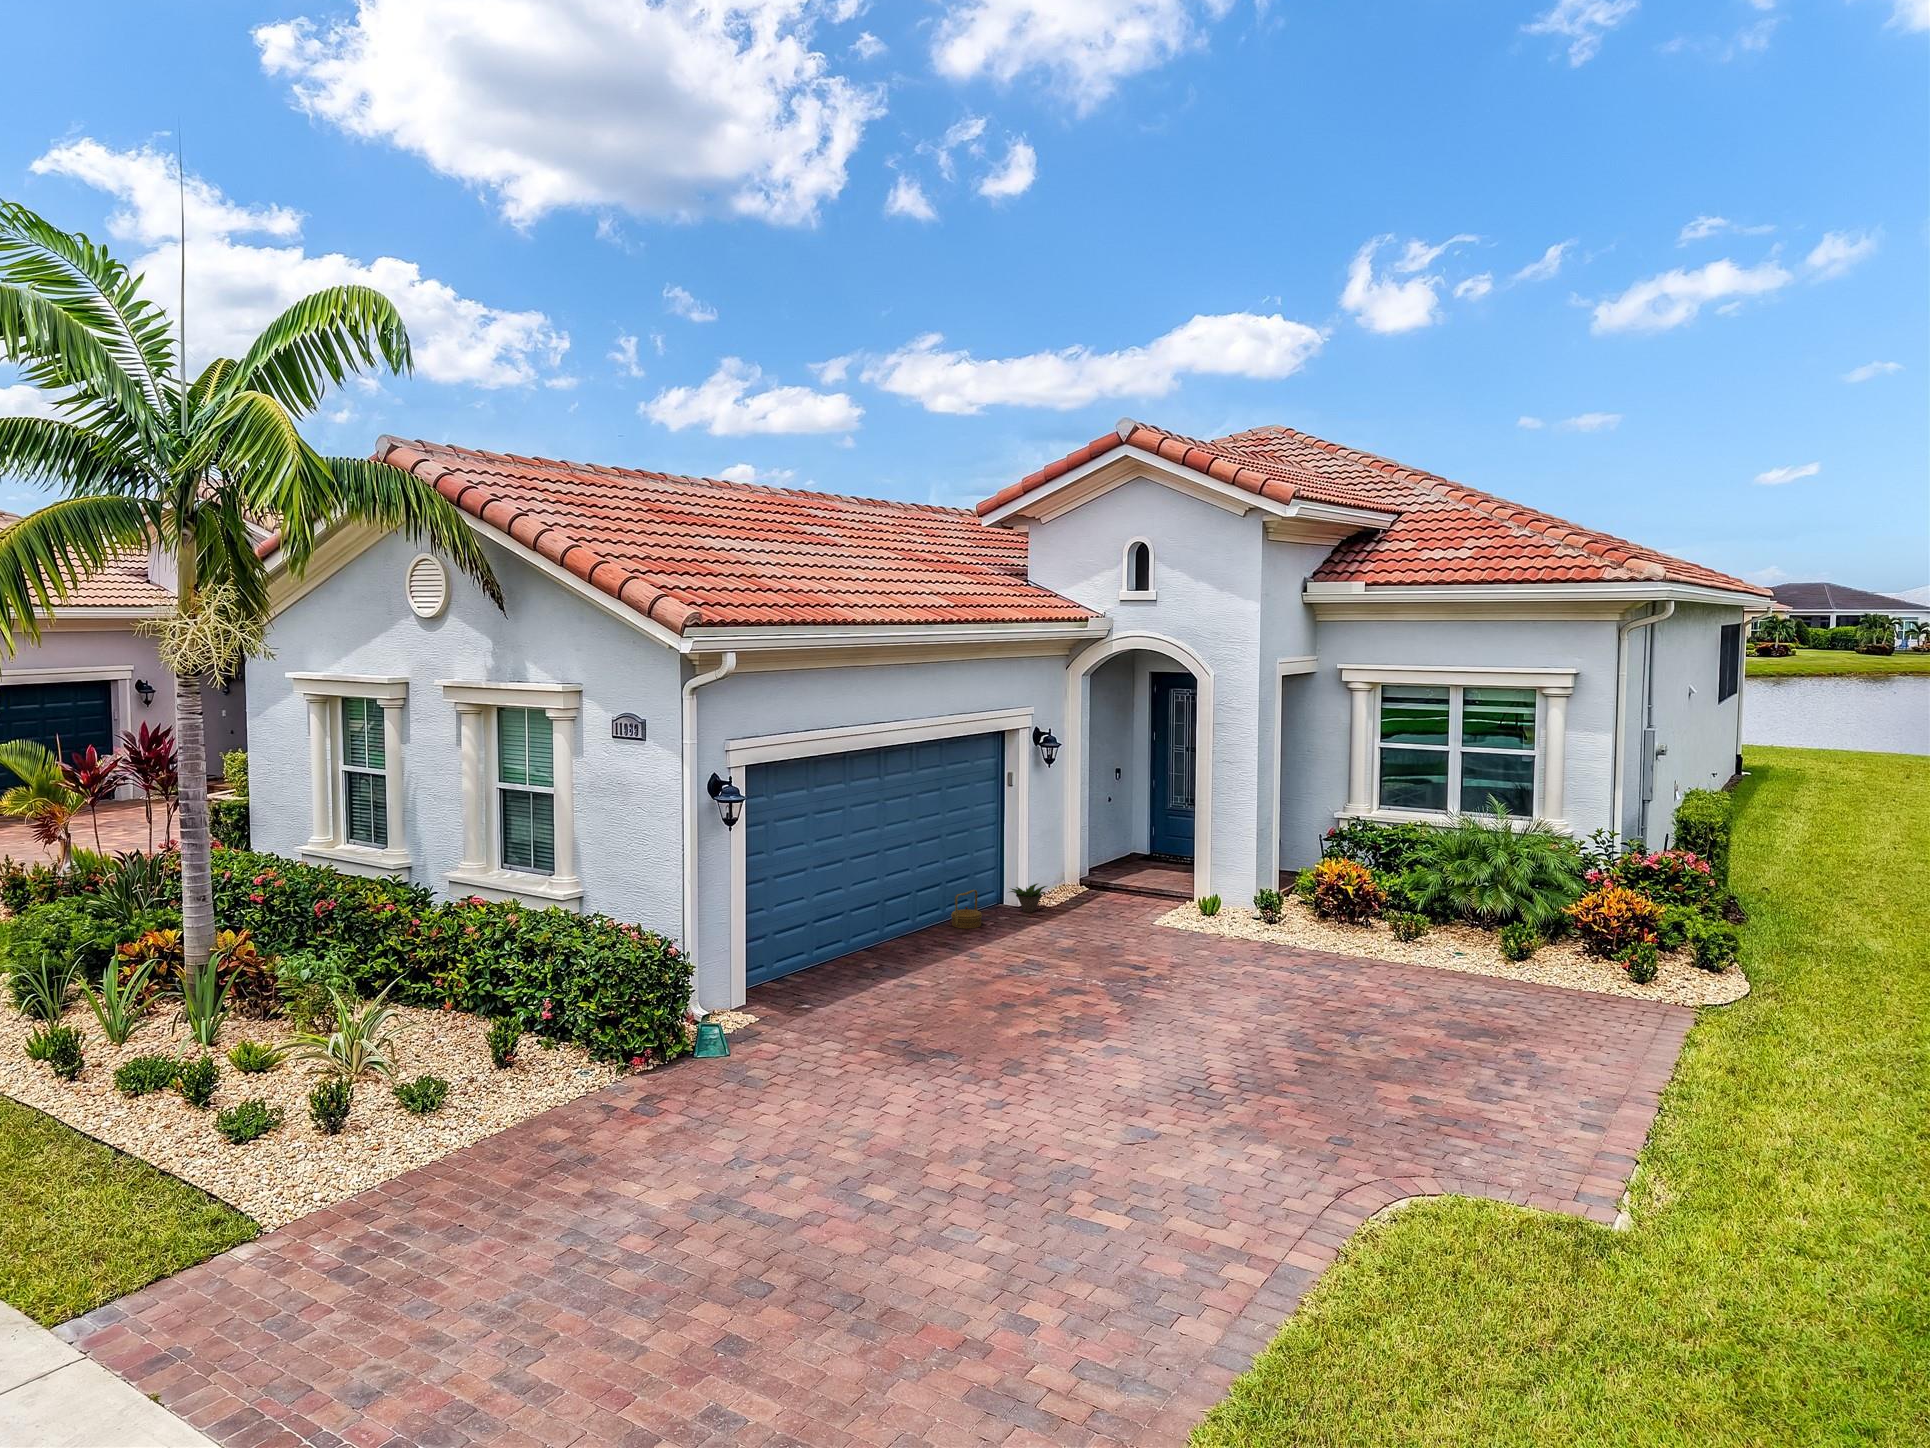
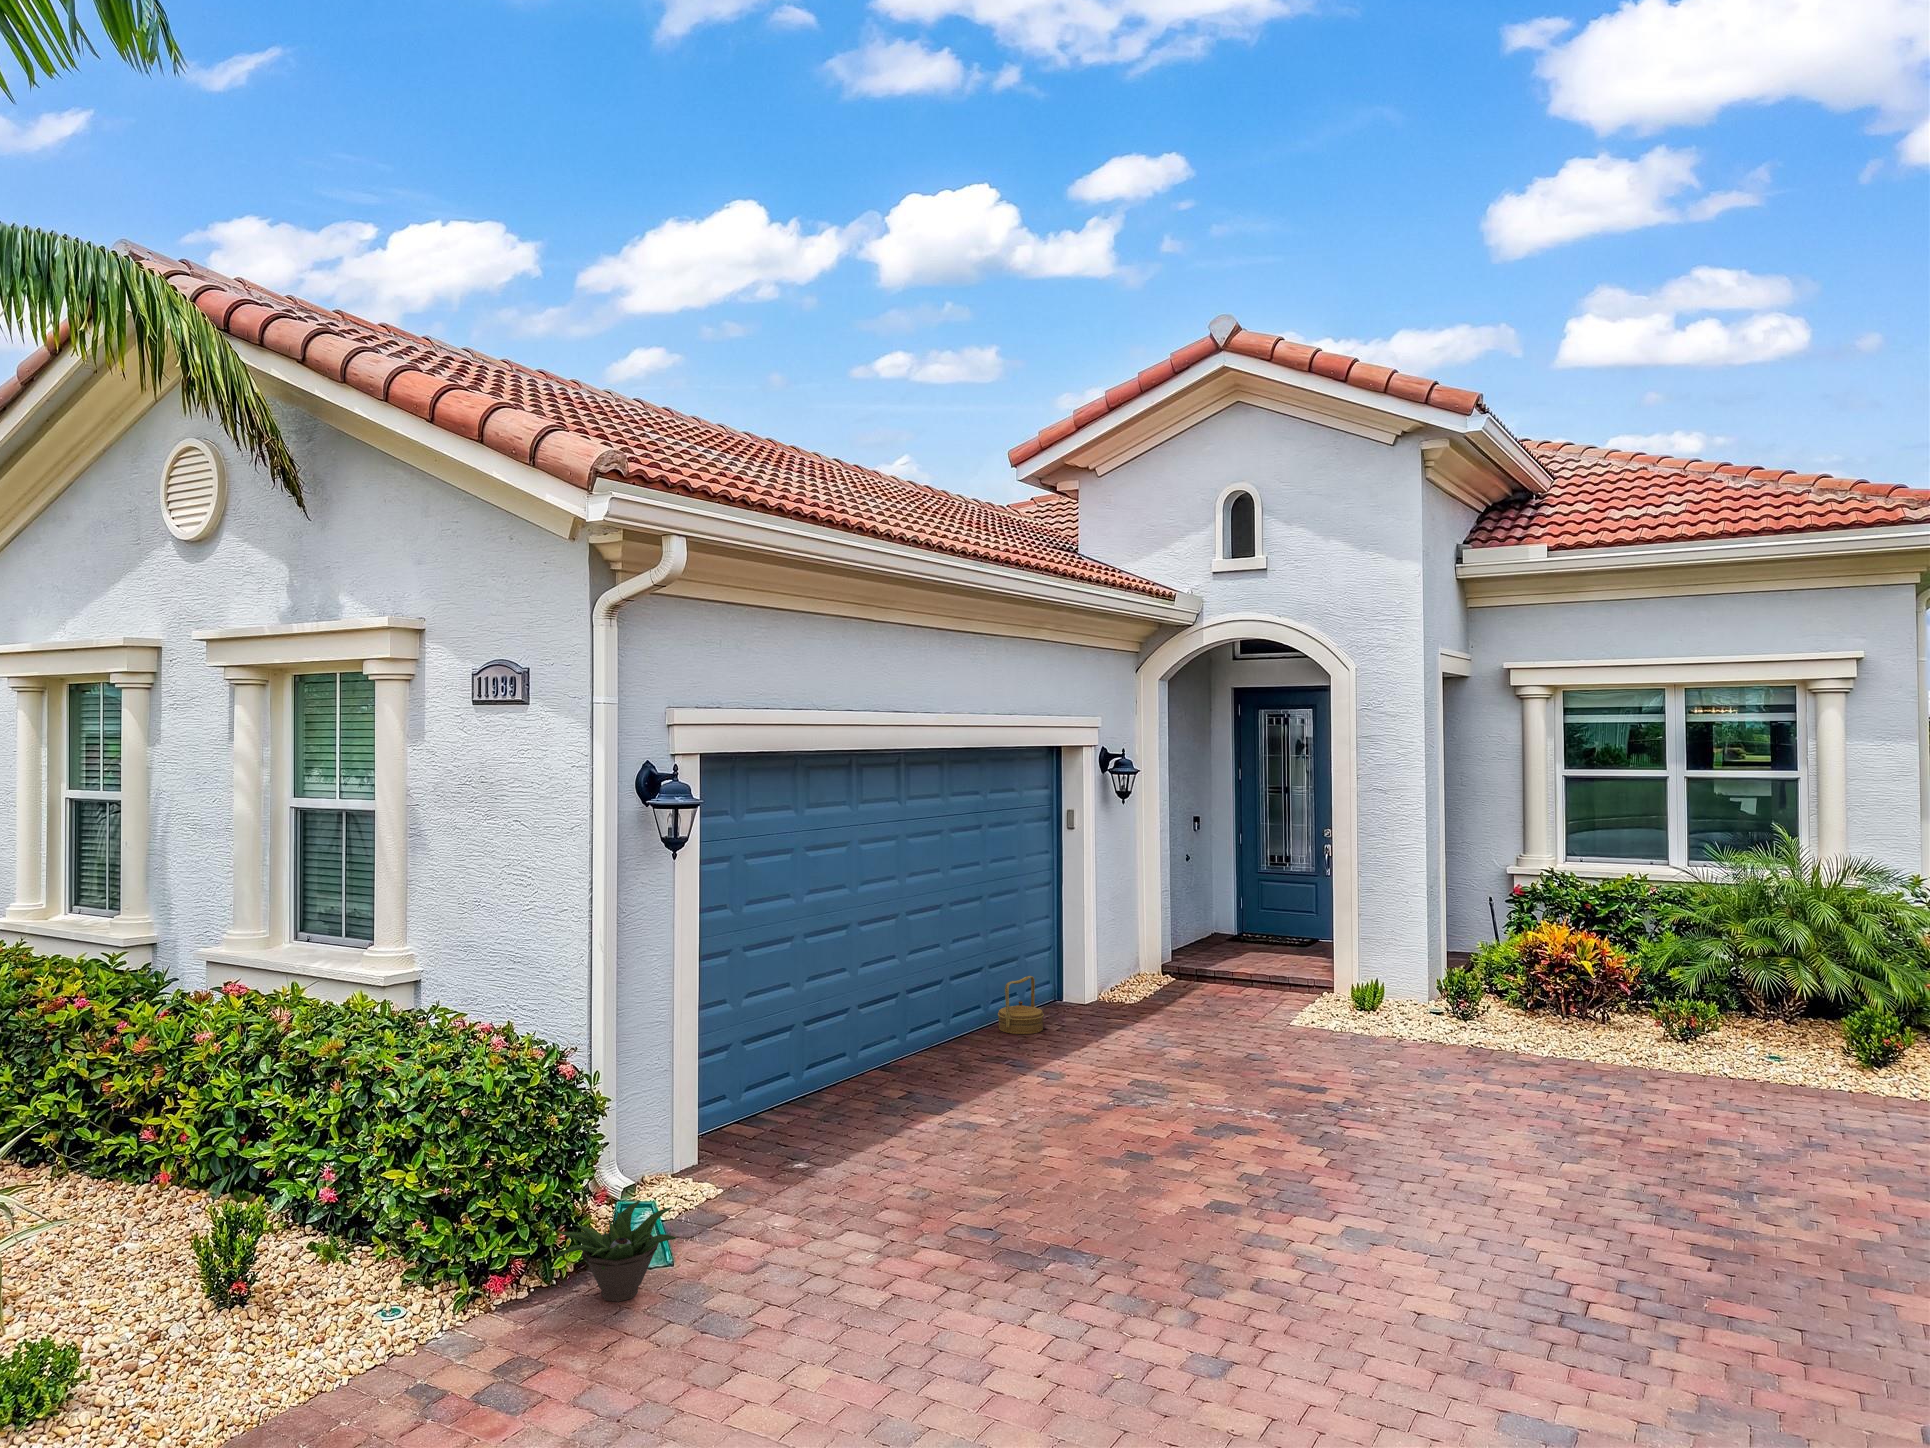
decorative plant: present [1010,884,1047,912] -> present [558,1201,676,1302]

